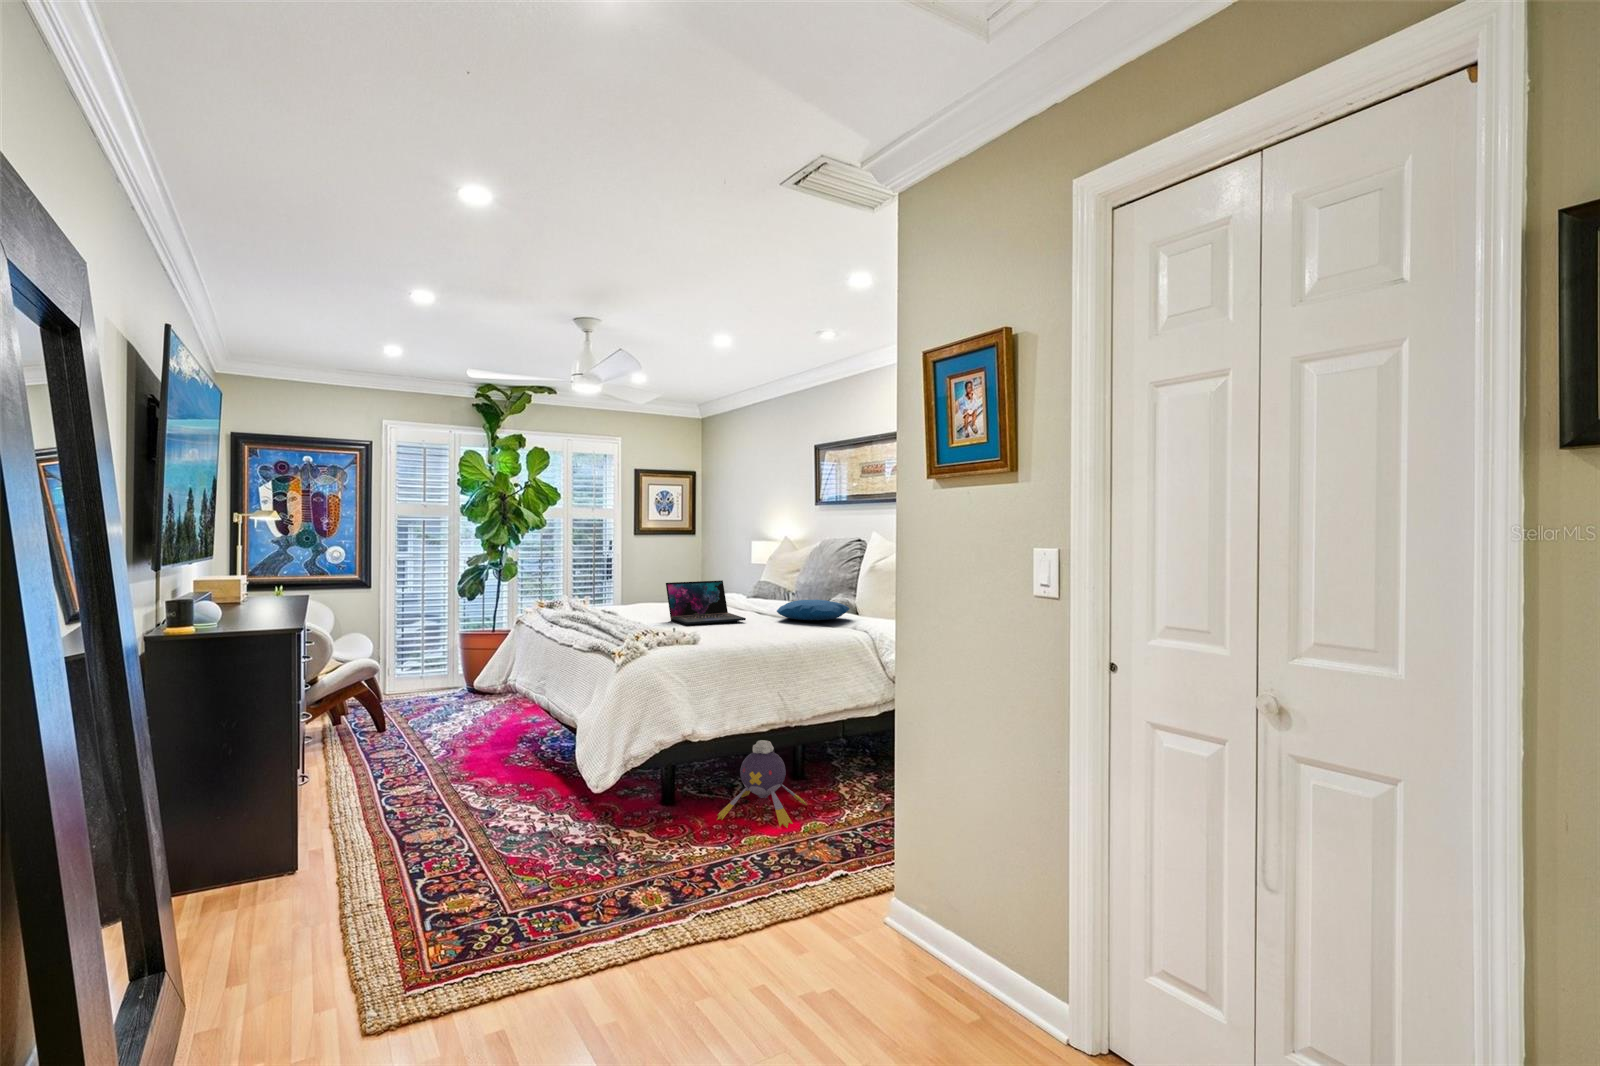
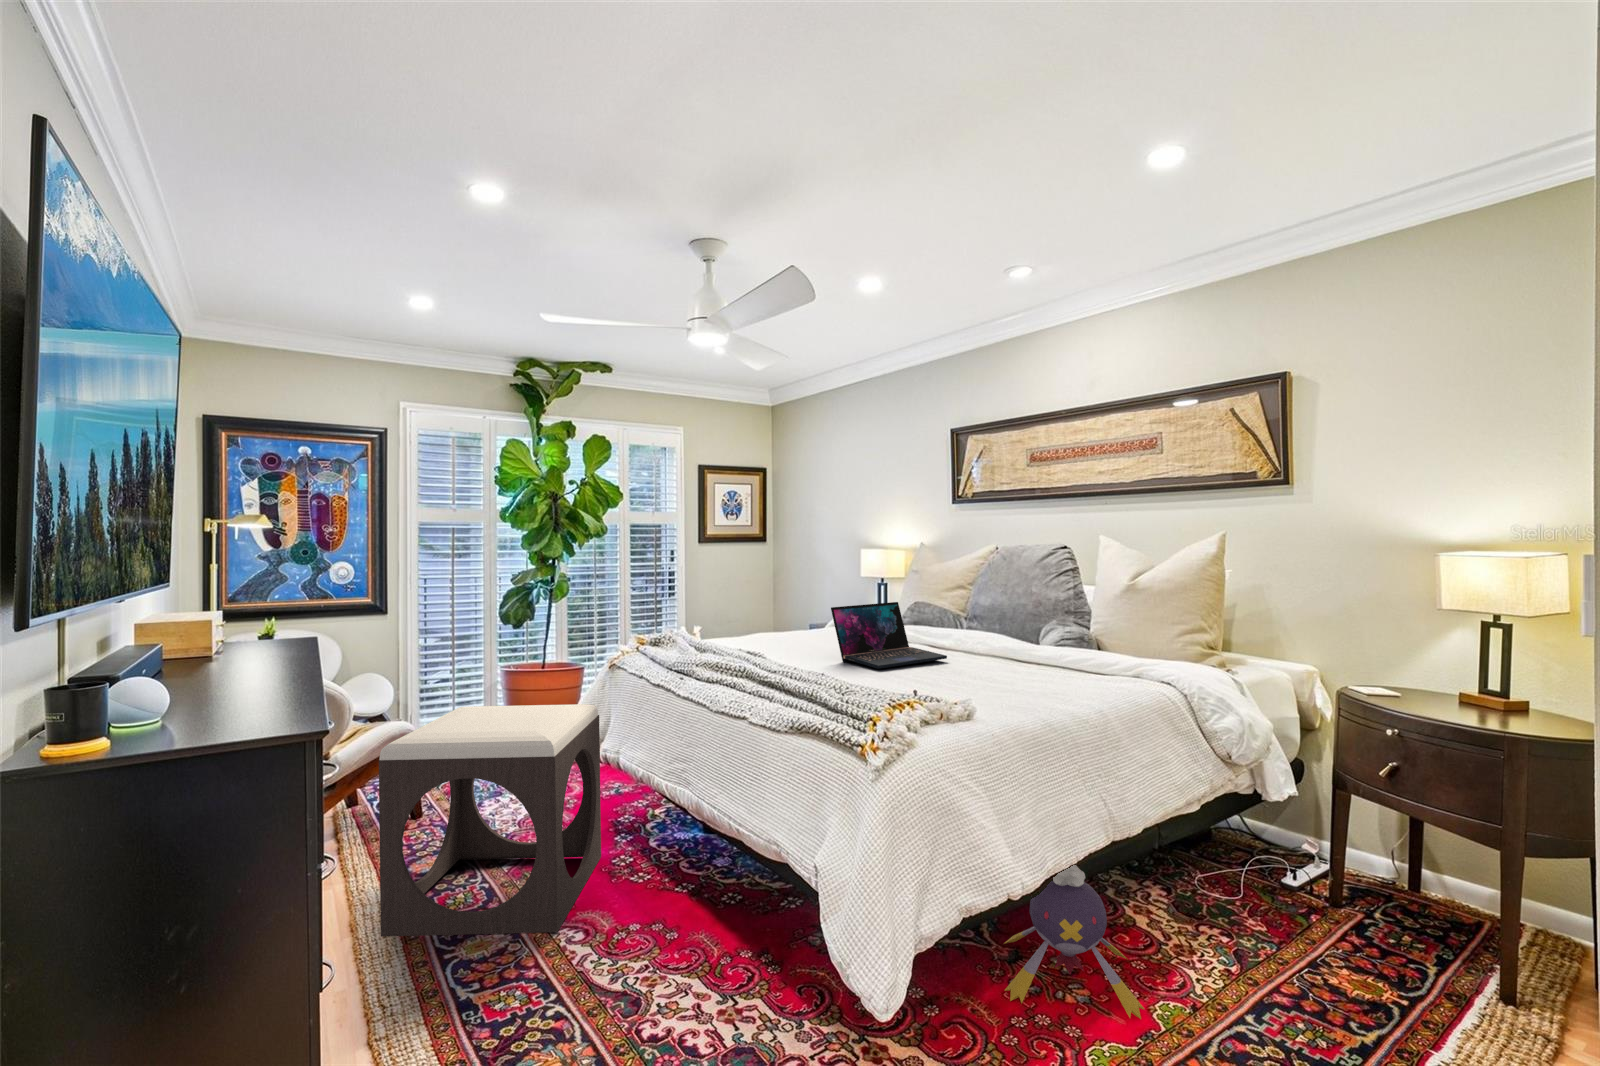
pillow: present [777,600,849,621] -> none [978,627,1071,655]
footstool: none [345,647,502,786] -> present [379,704,601,937]

